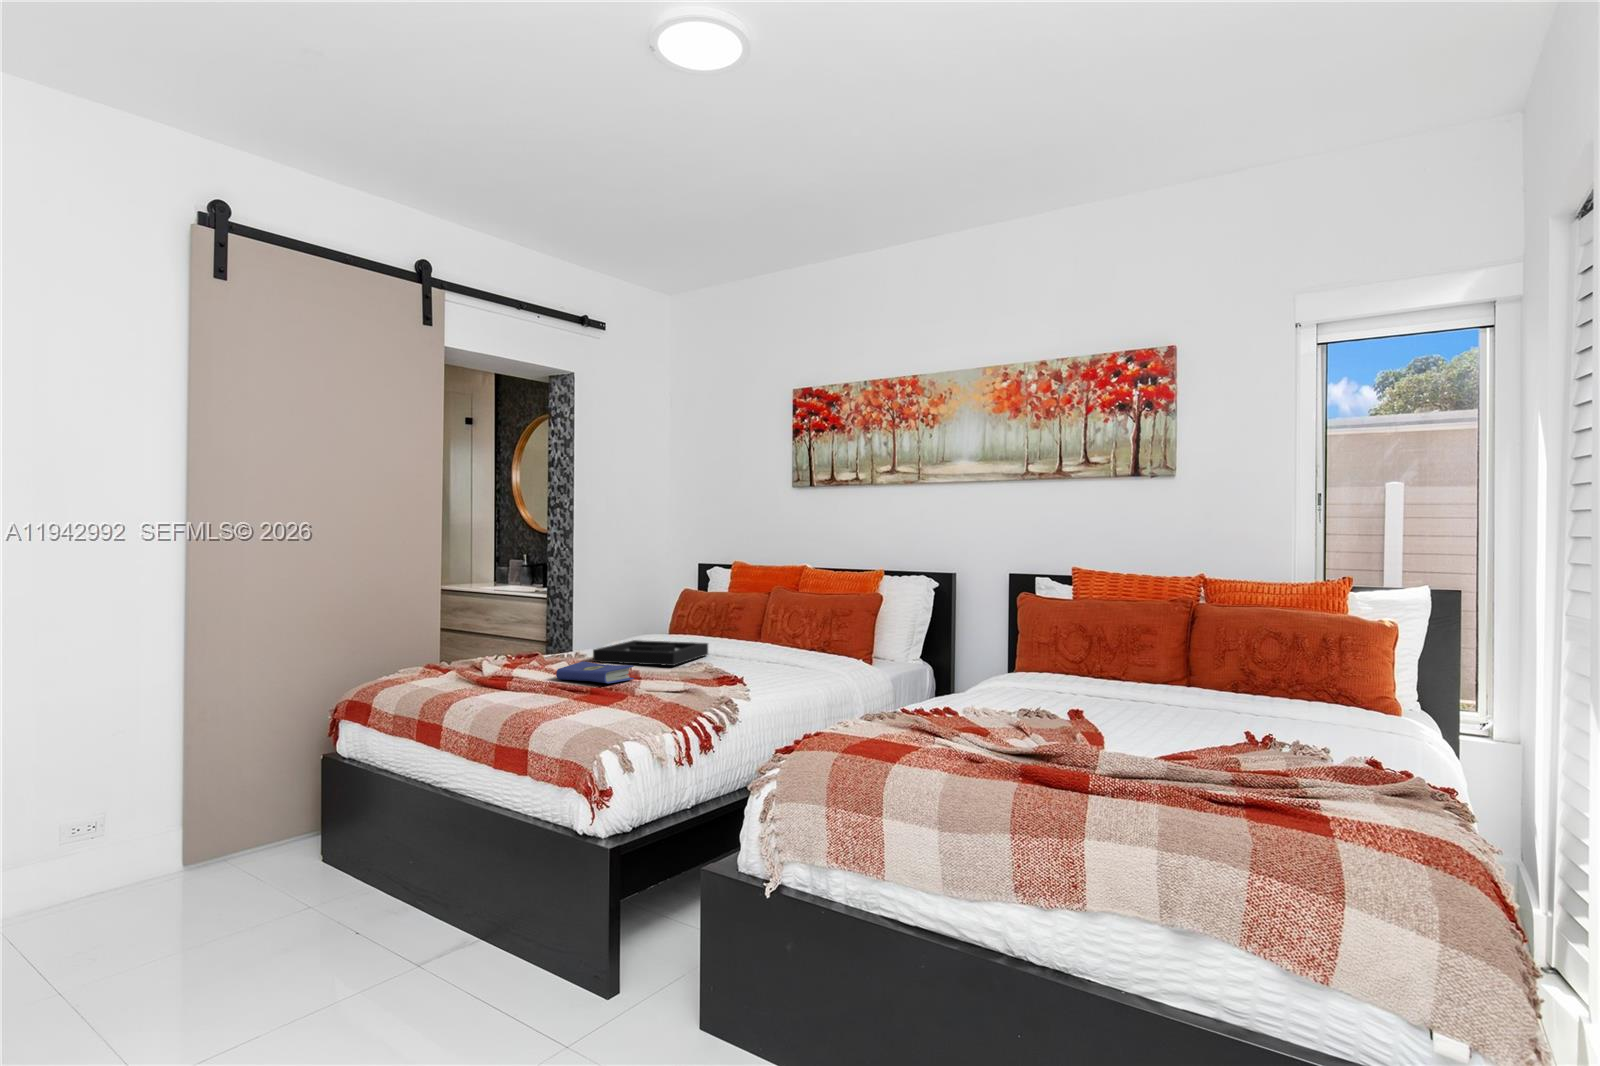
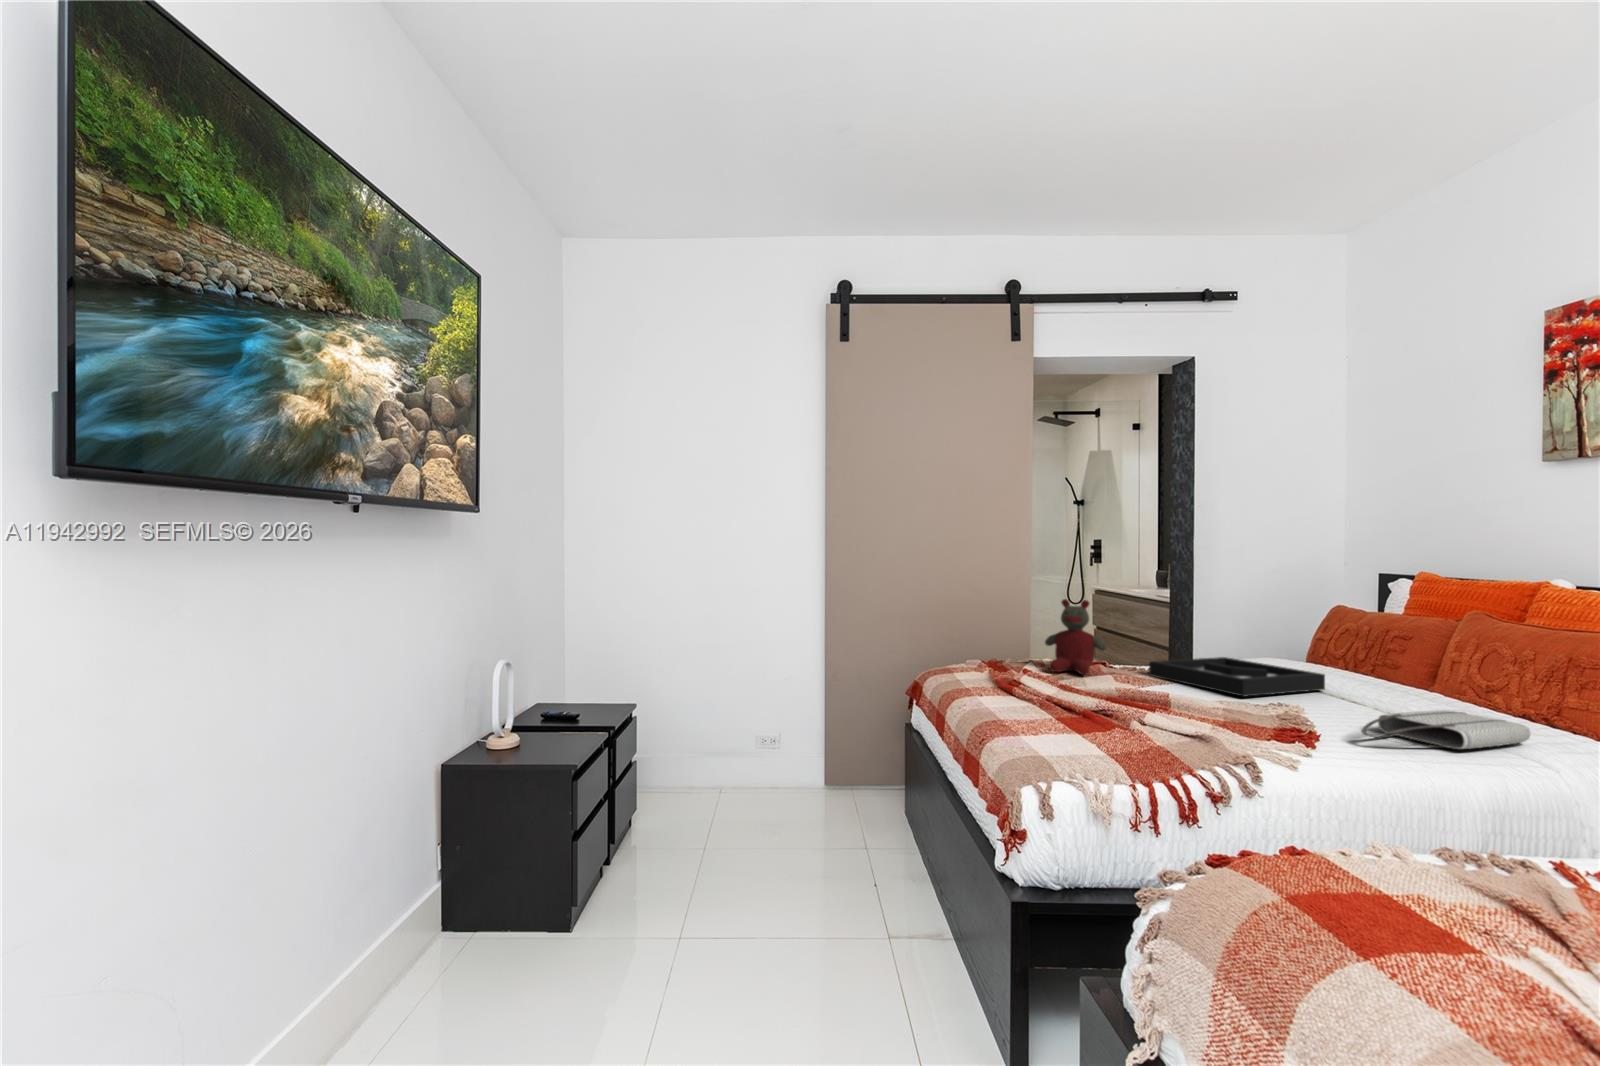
stuffed bear: none [505,600,562,670] -> present [1045,599,1106,675]
tote bag: none [760,655,824,677] -> present [1361,710,1530,749]
hardcover book: present [556,661,634,683] -> none [1070,673,1162,704]

